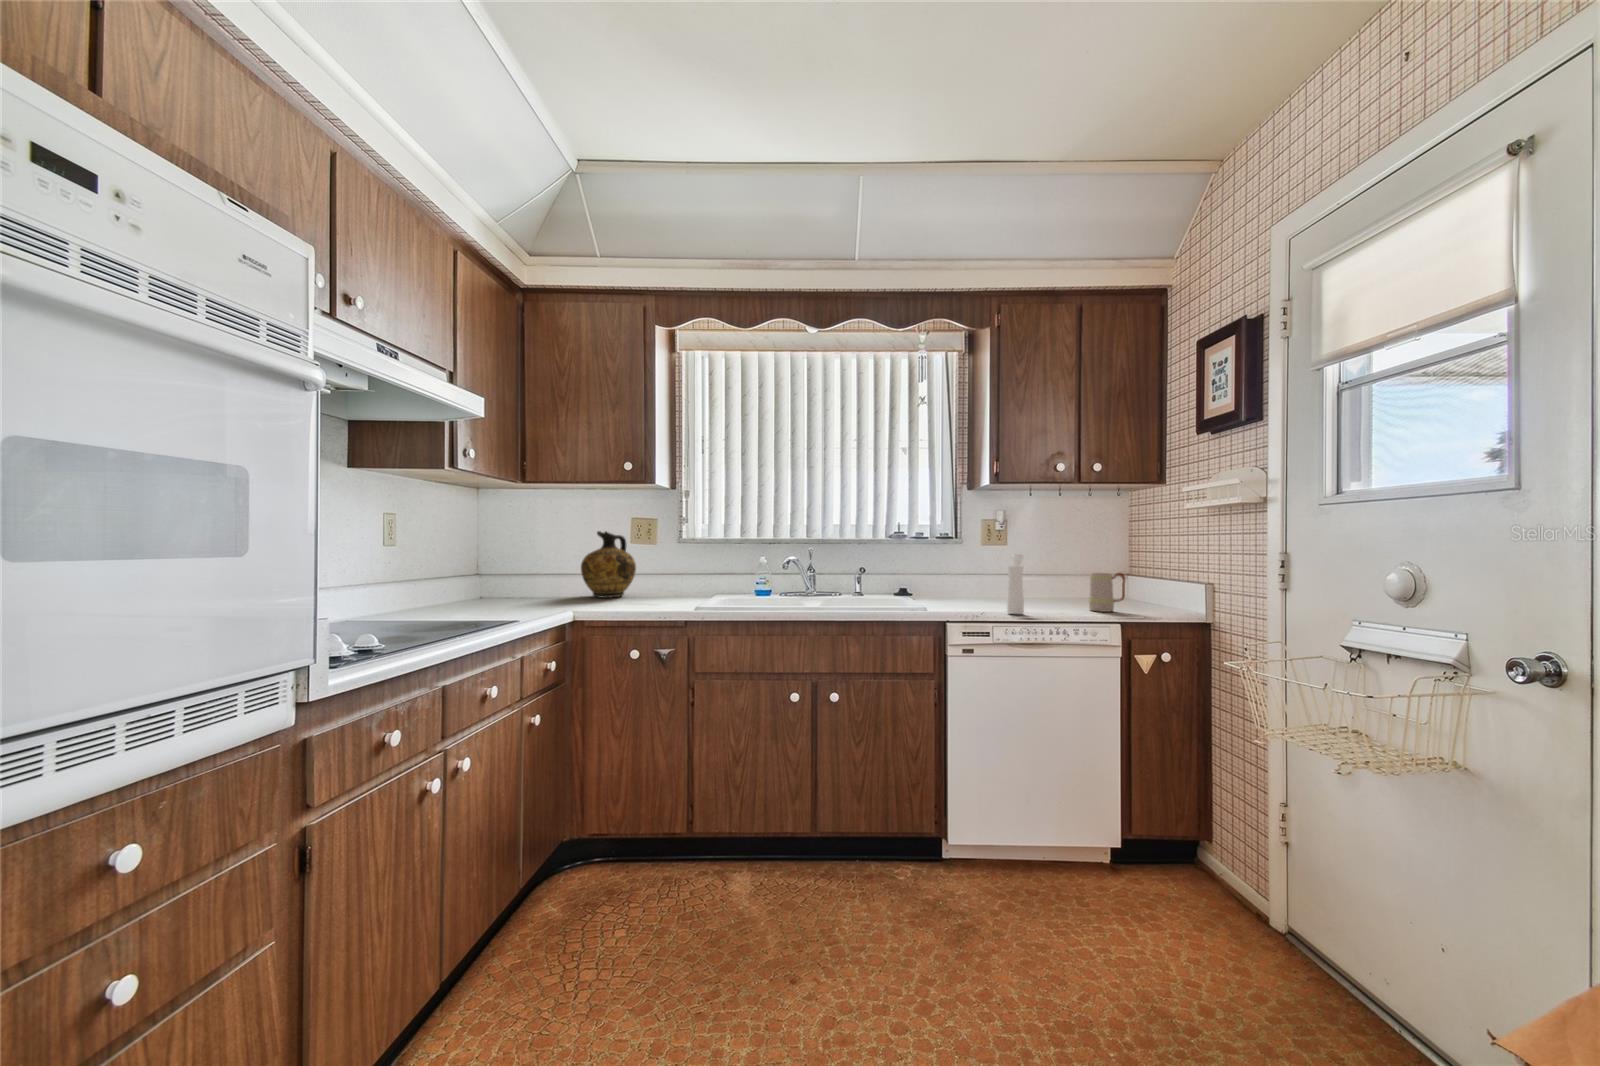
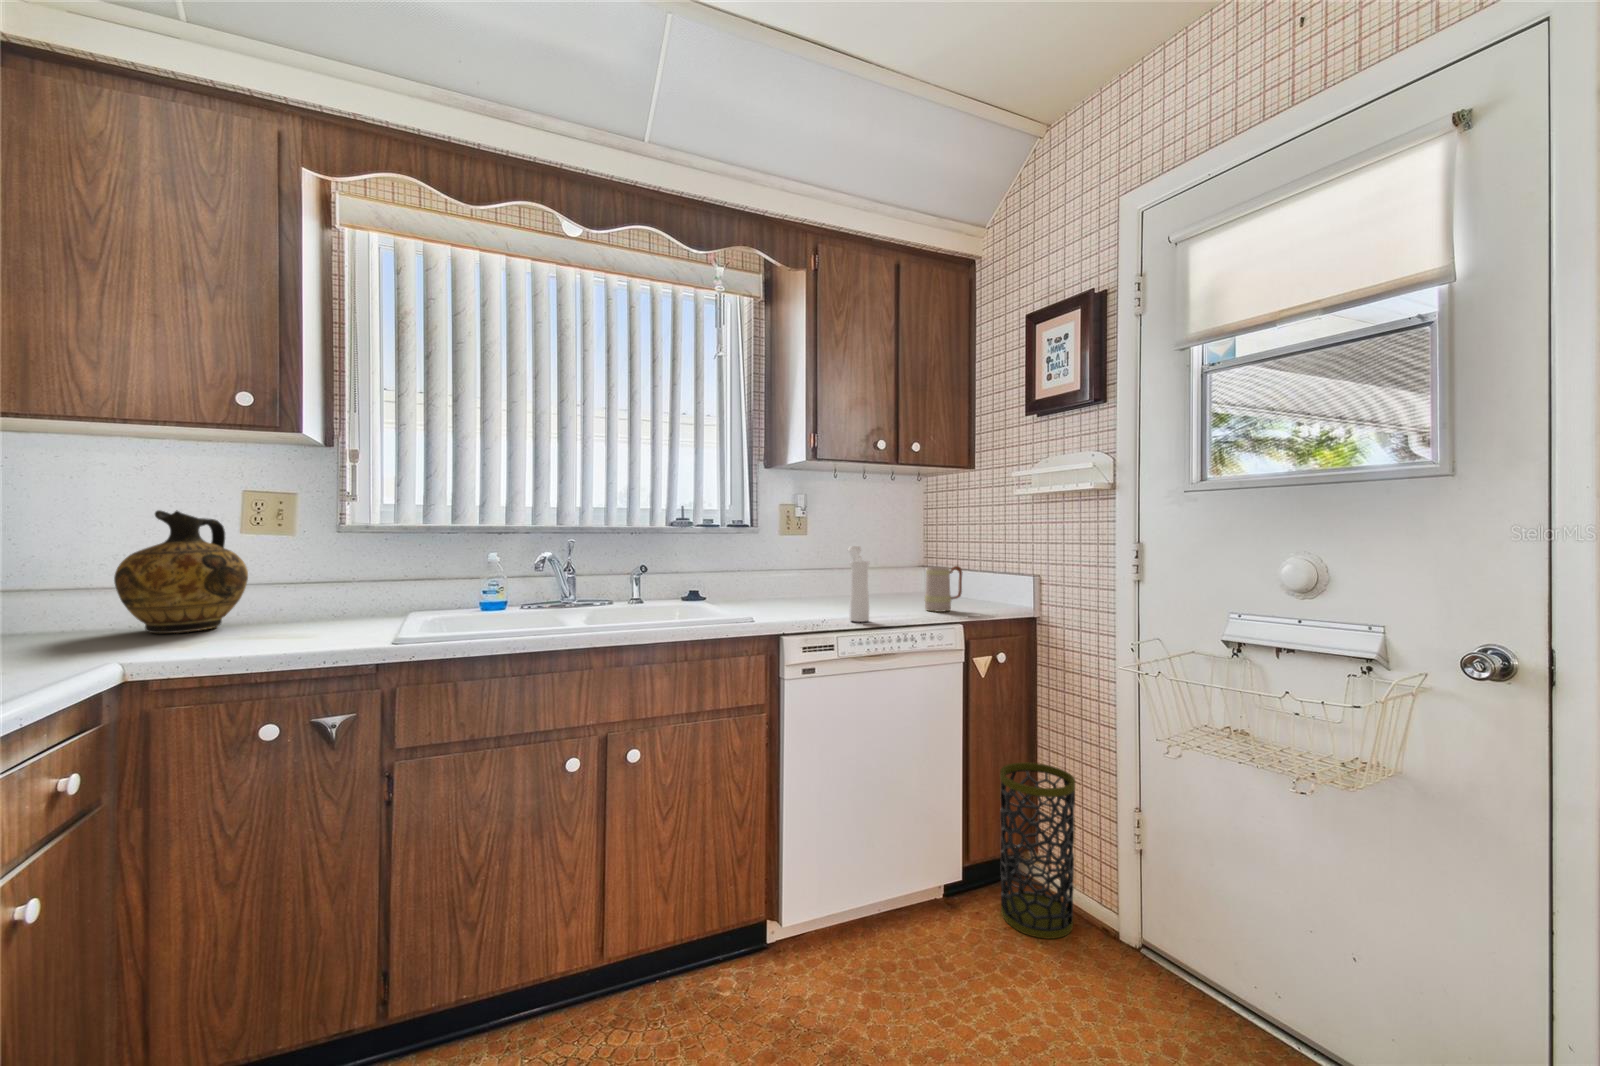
trash can: none [1158,754,1235,916] -> present [1000,762,1075,939]

